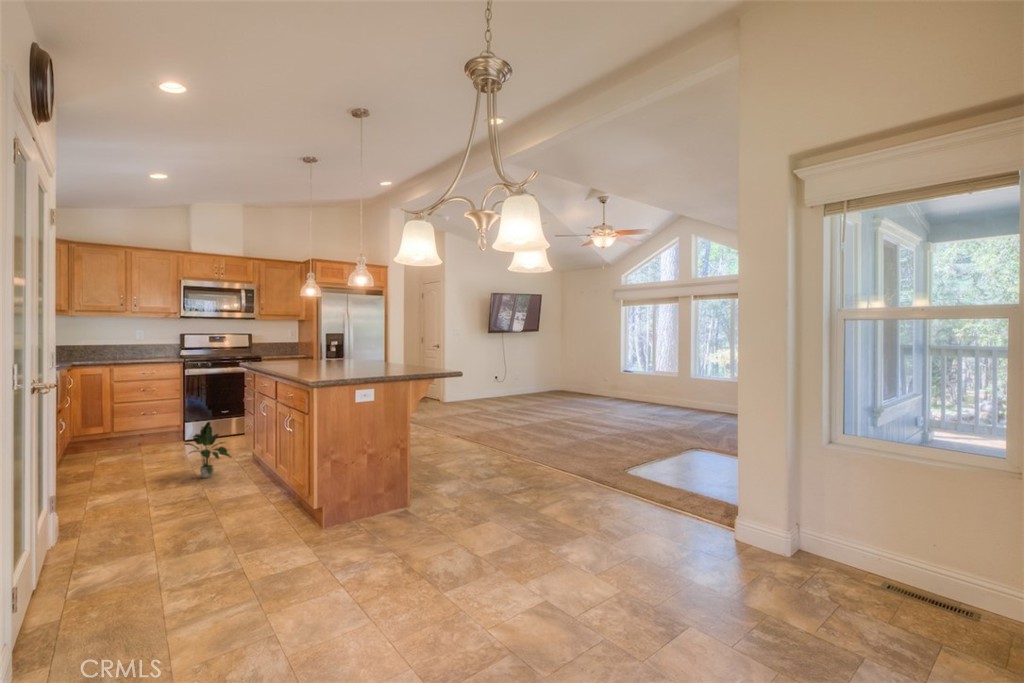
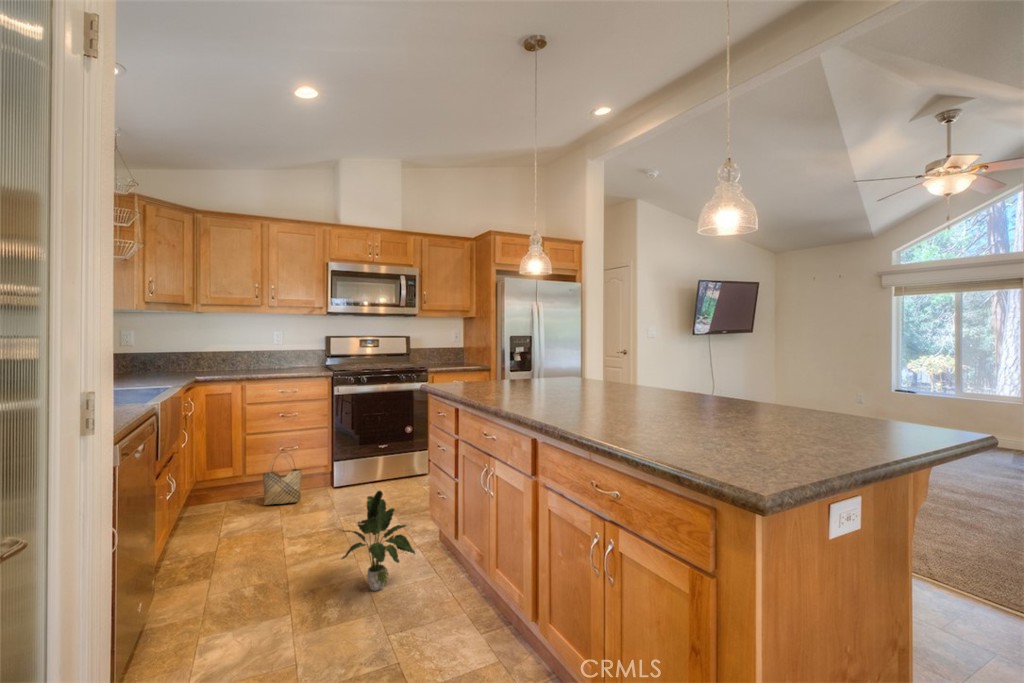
woven basket: none [127,415,160,451] -> present [262,452,302,505]

